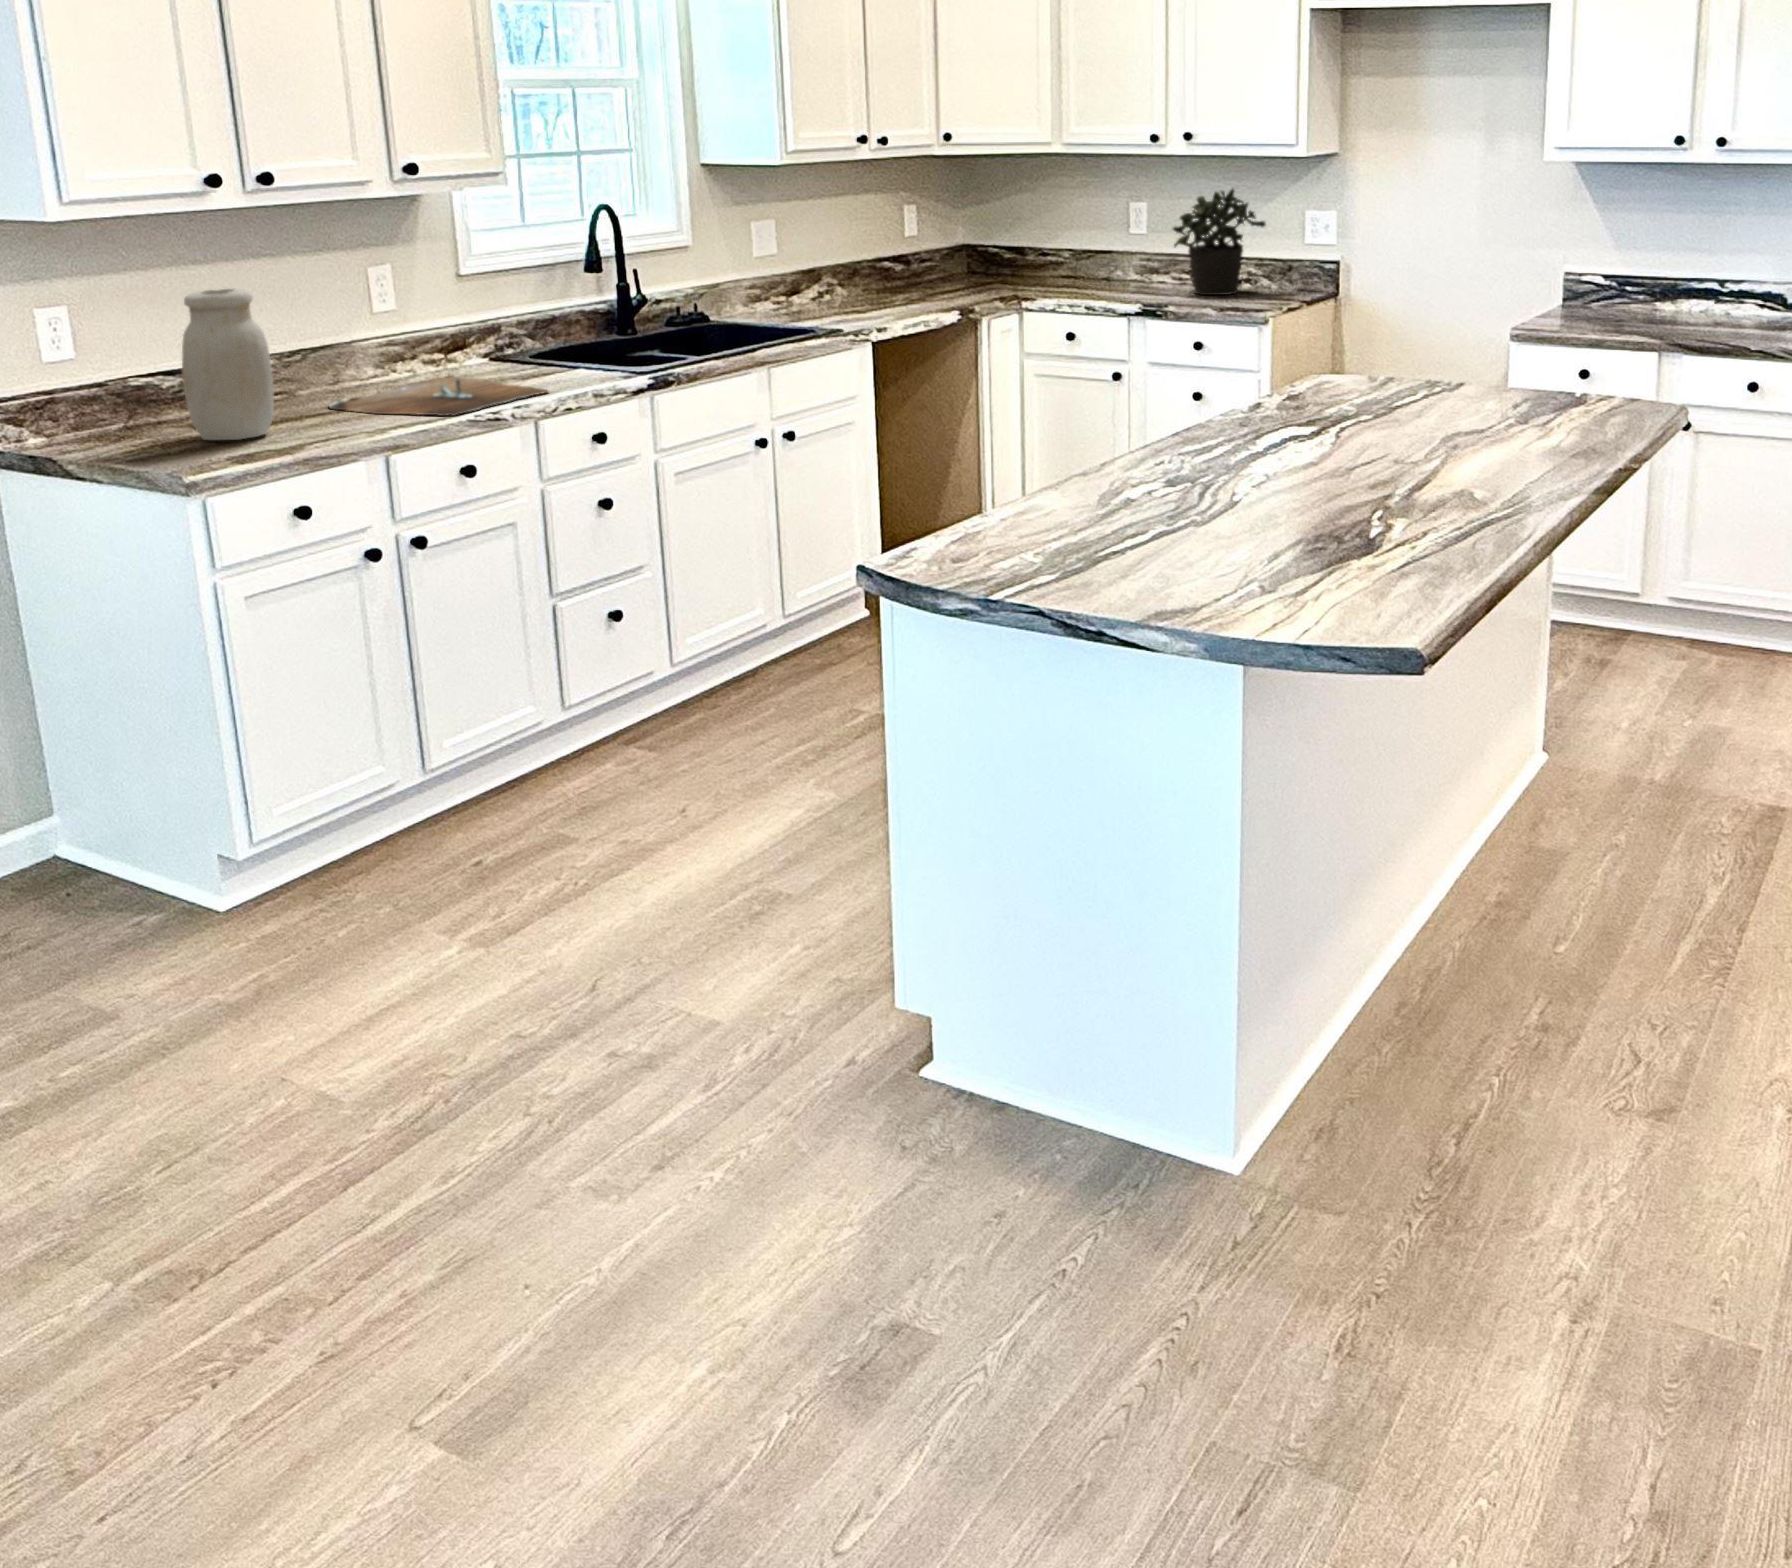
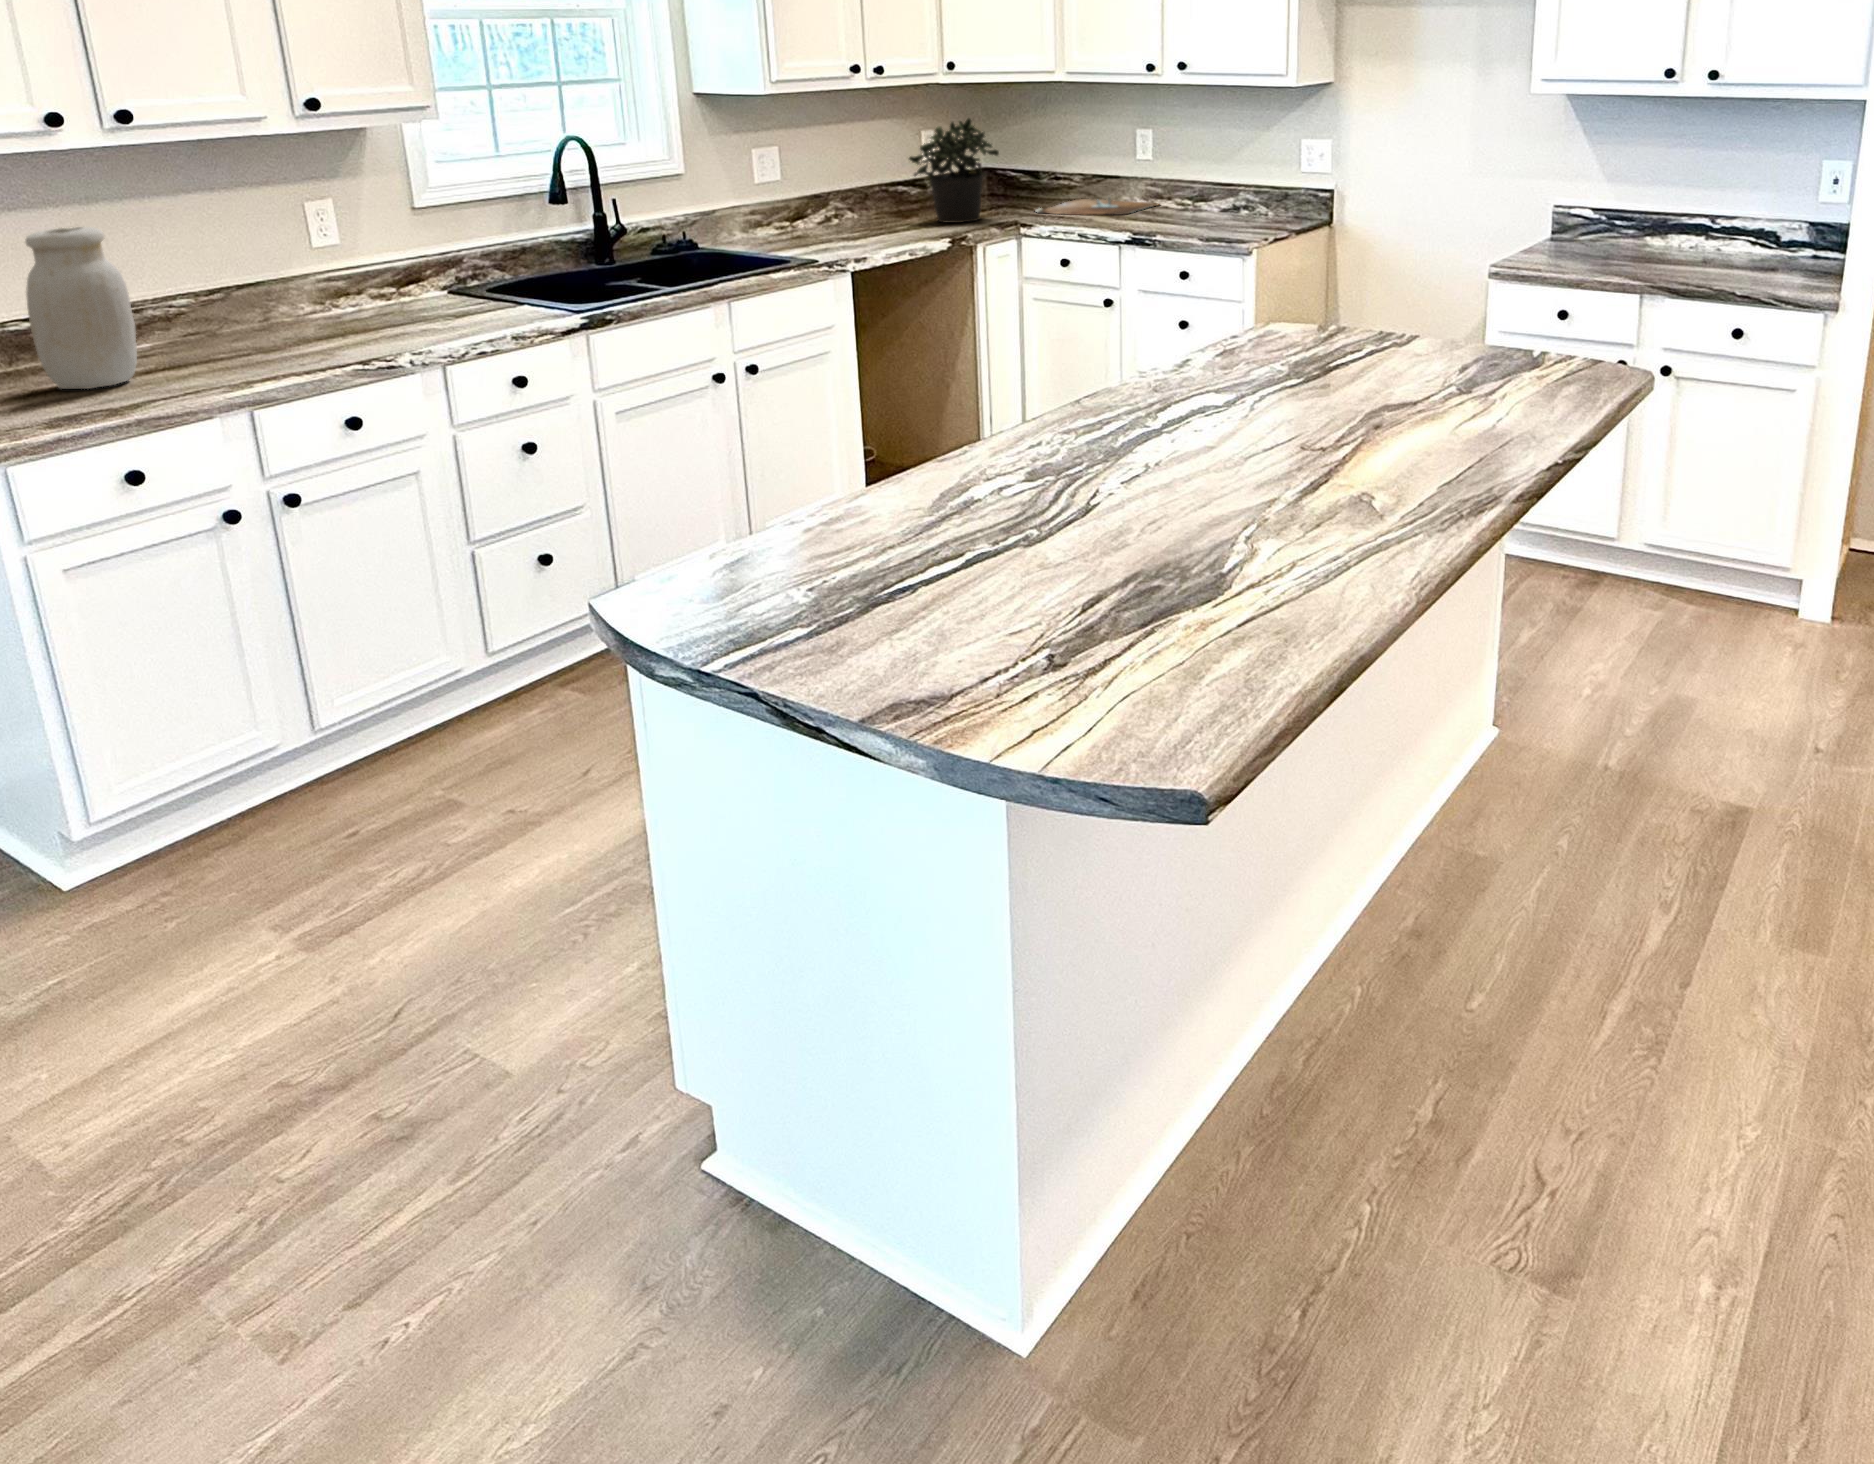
potted plant: present [1173,189,1266,295] -> present [909,118,999,223]
cutting board: present [329,377,548,416] -> present [1035,198,1158,215]

